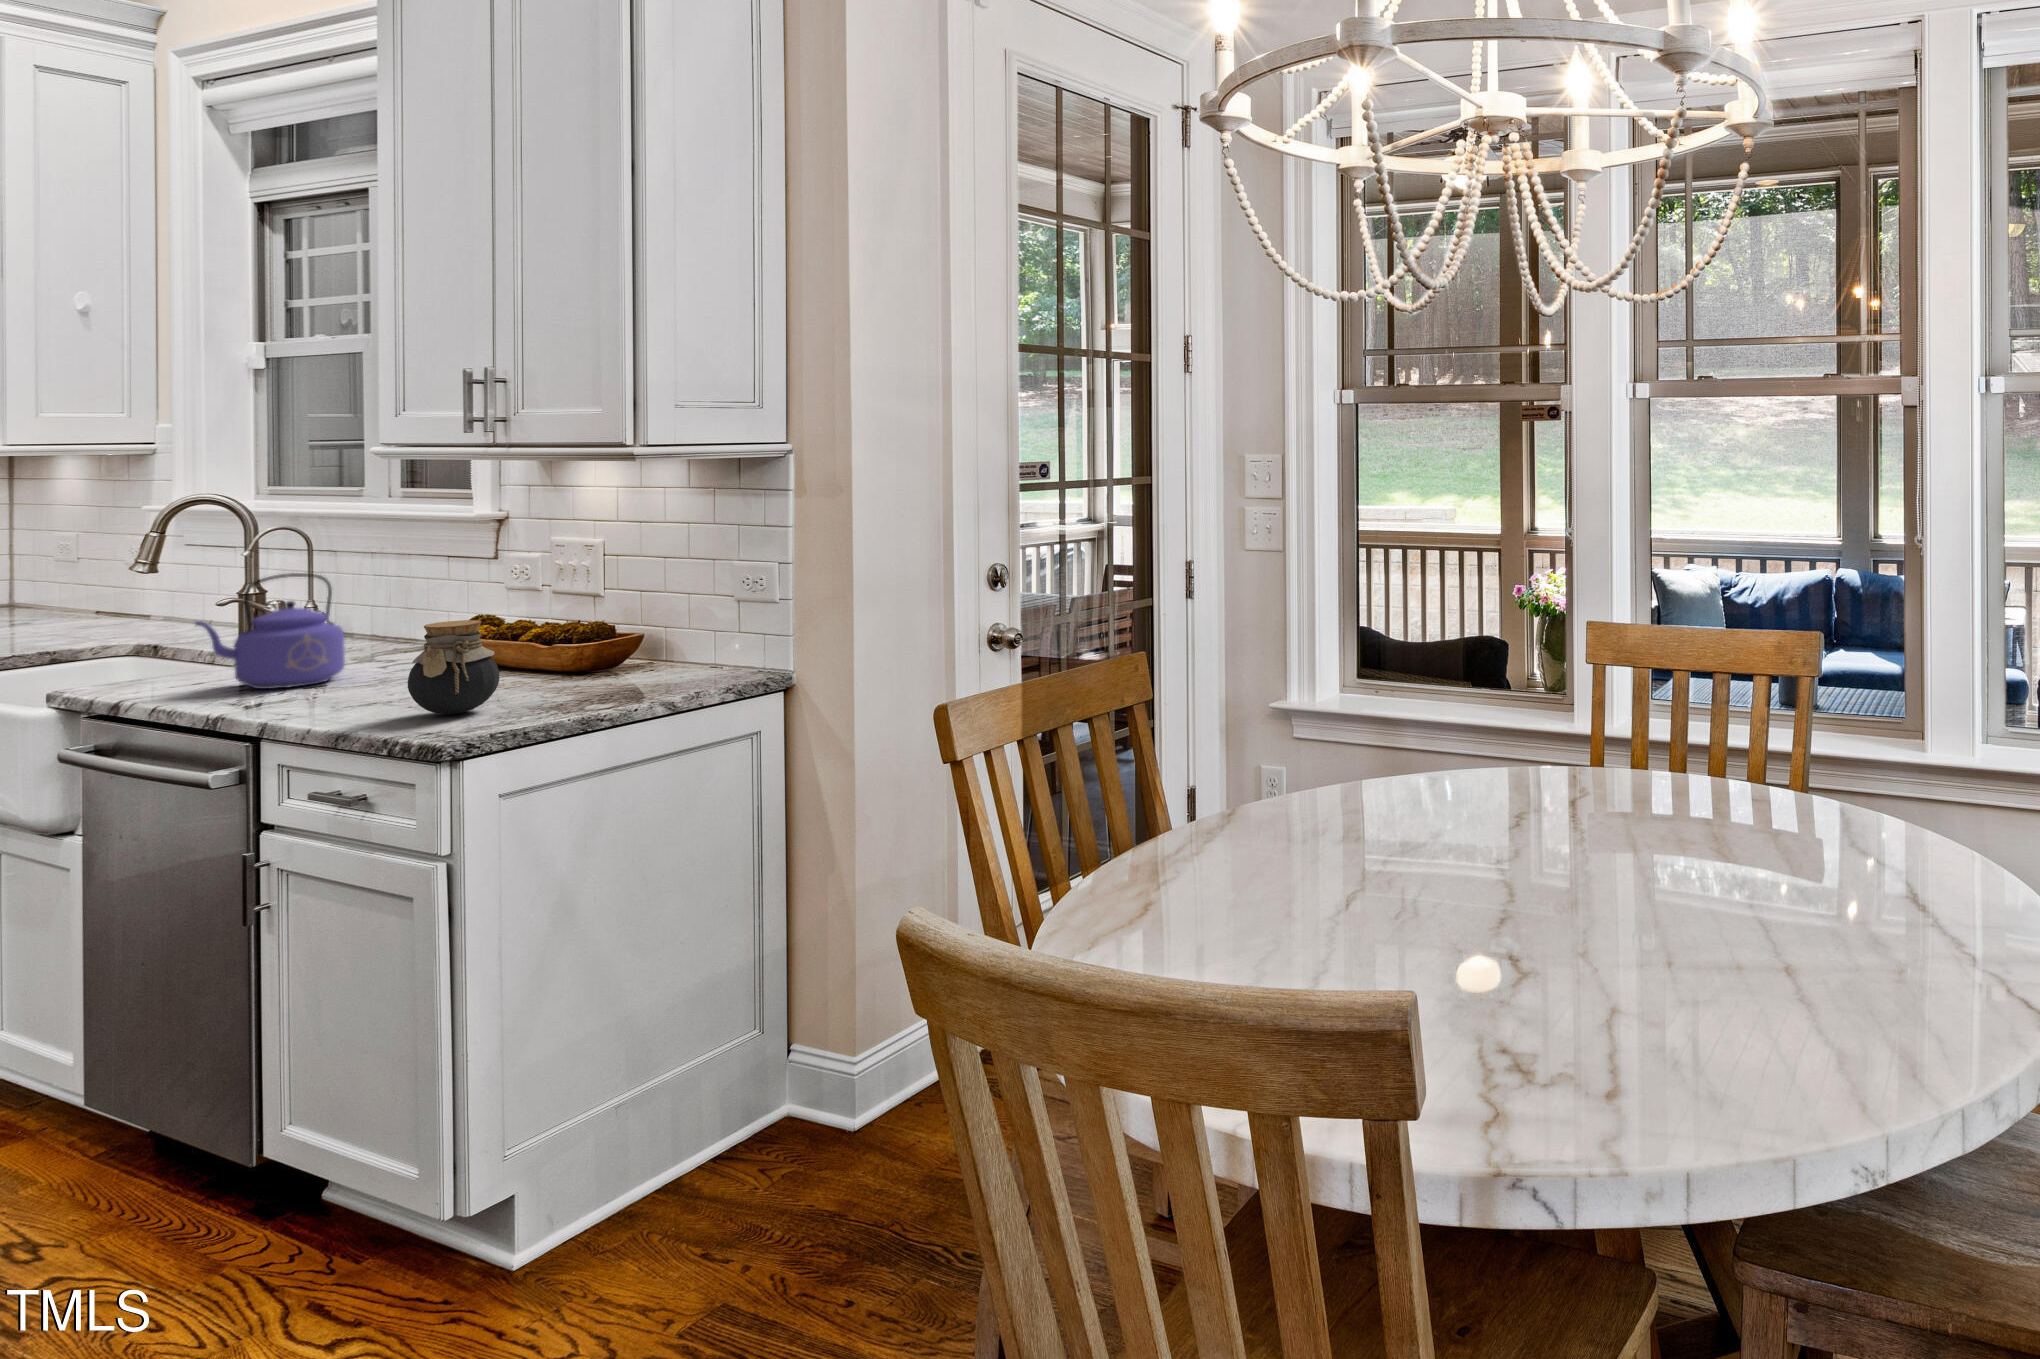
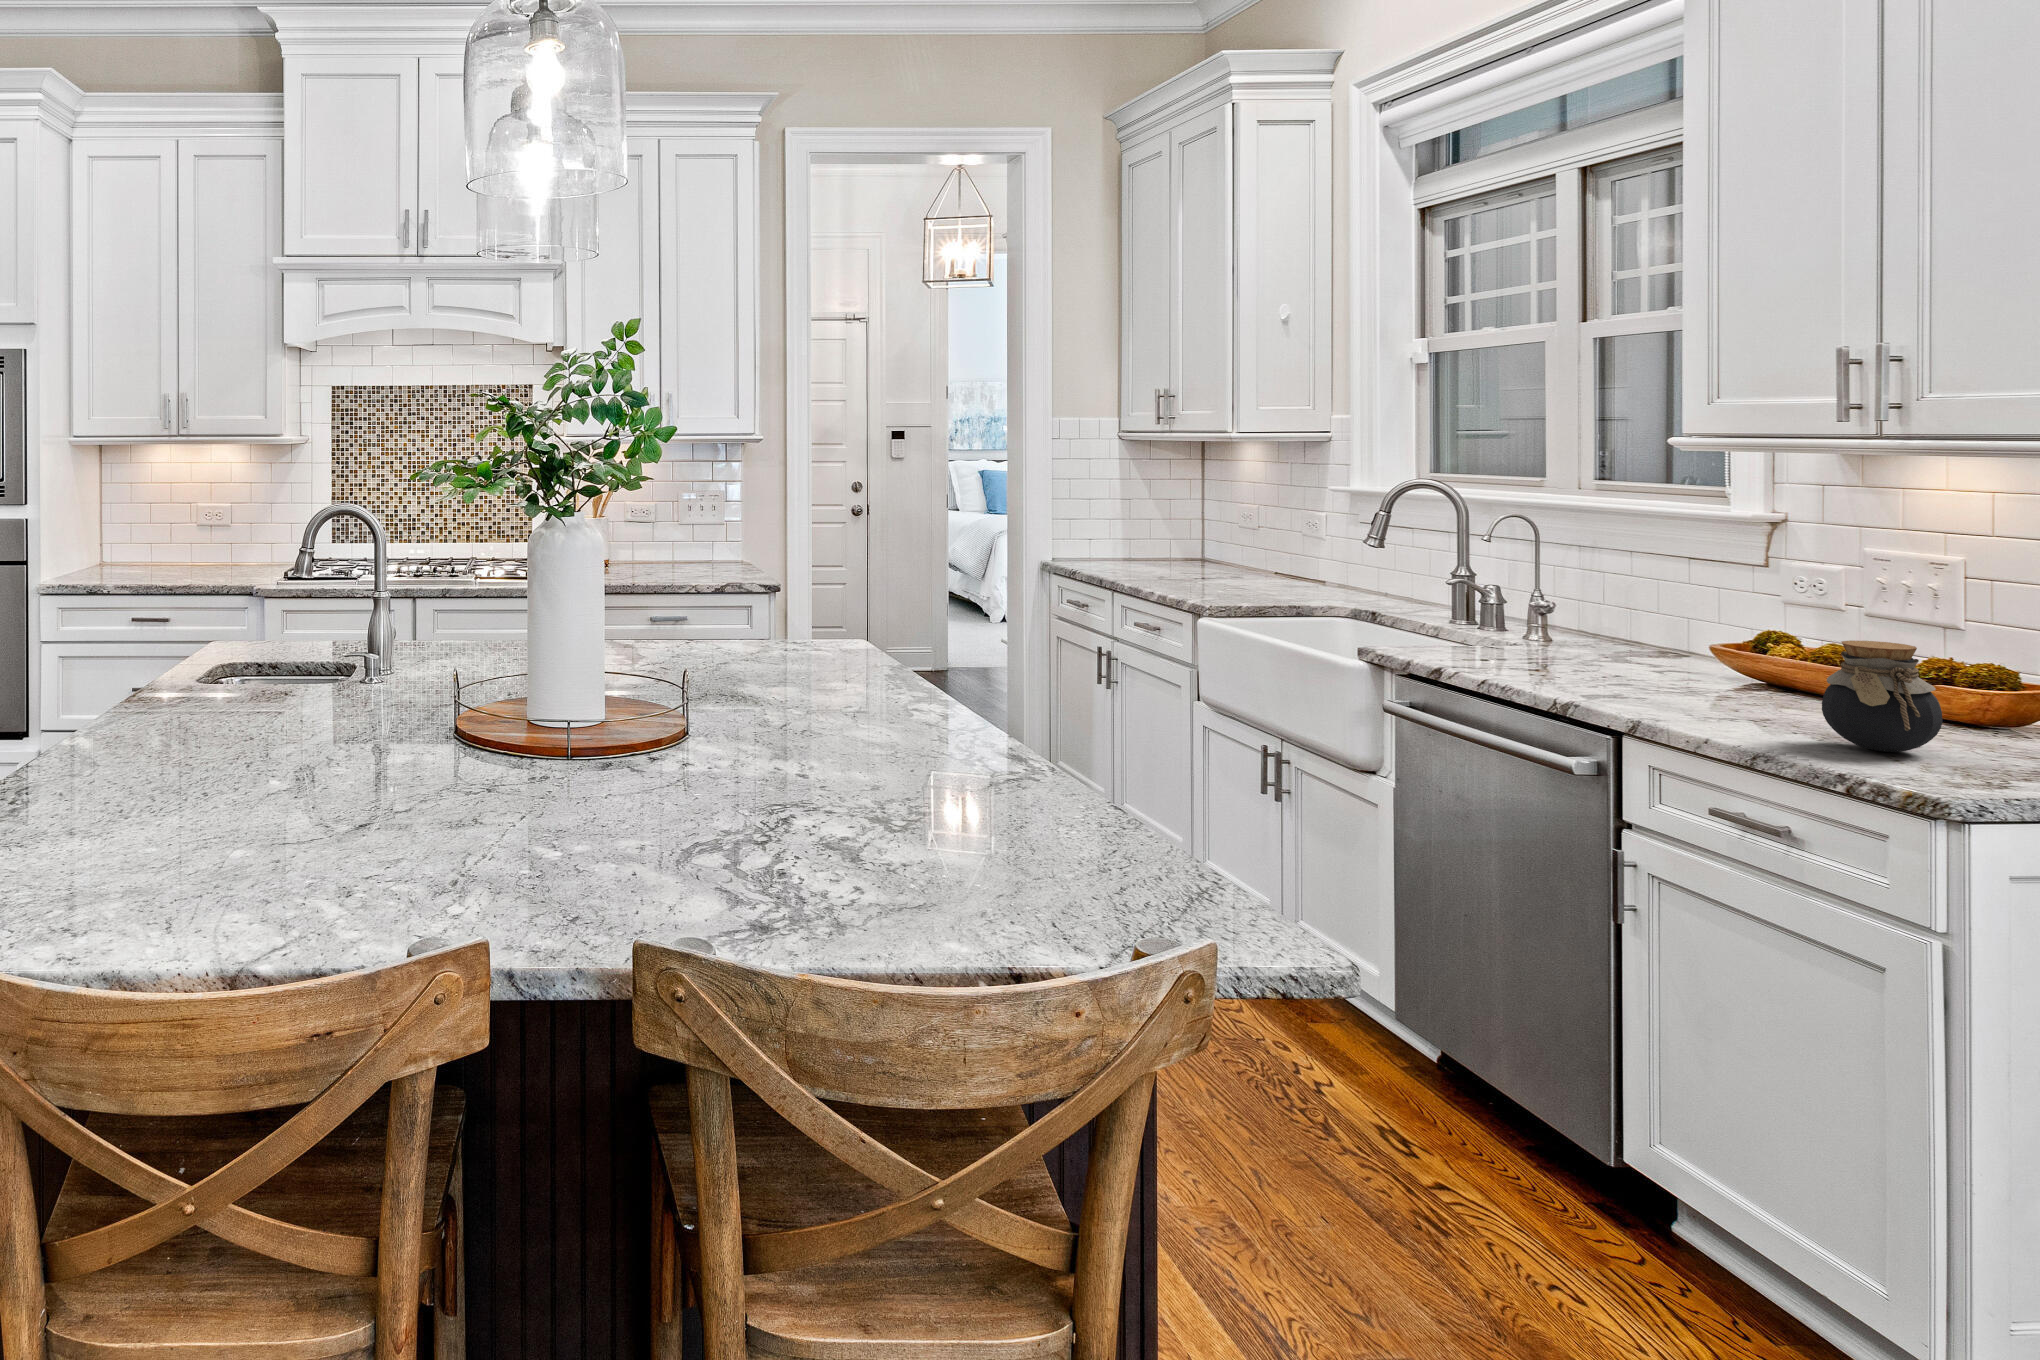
kettle: present [195,573,345,689] -> none [1500,563,1639,679]

